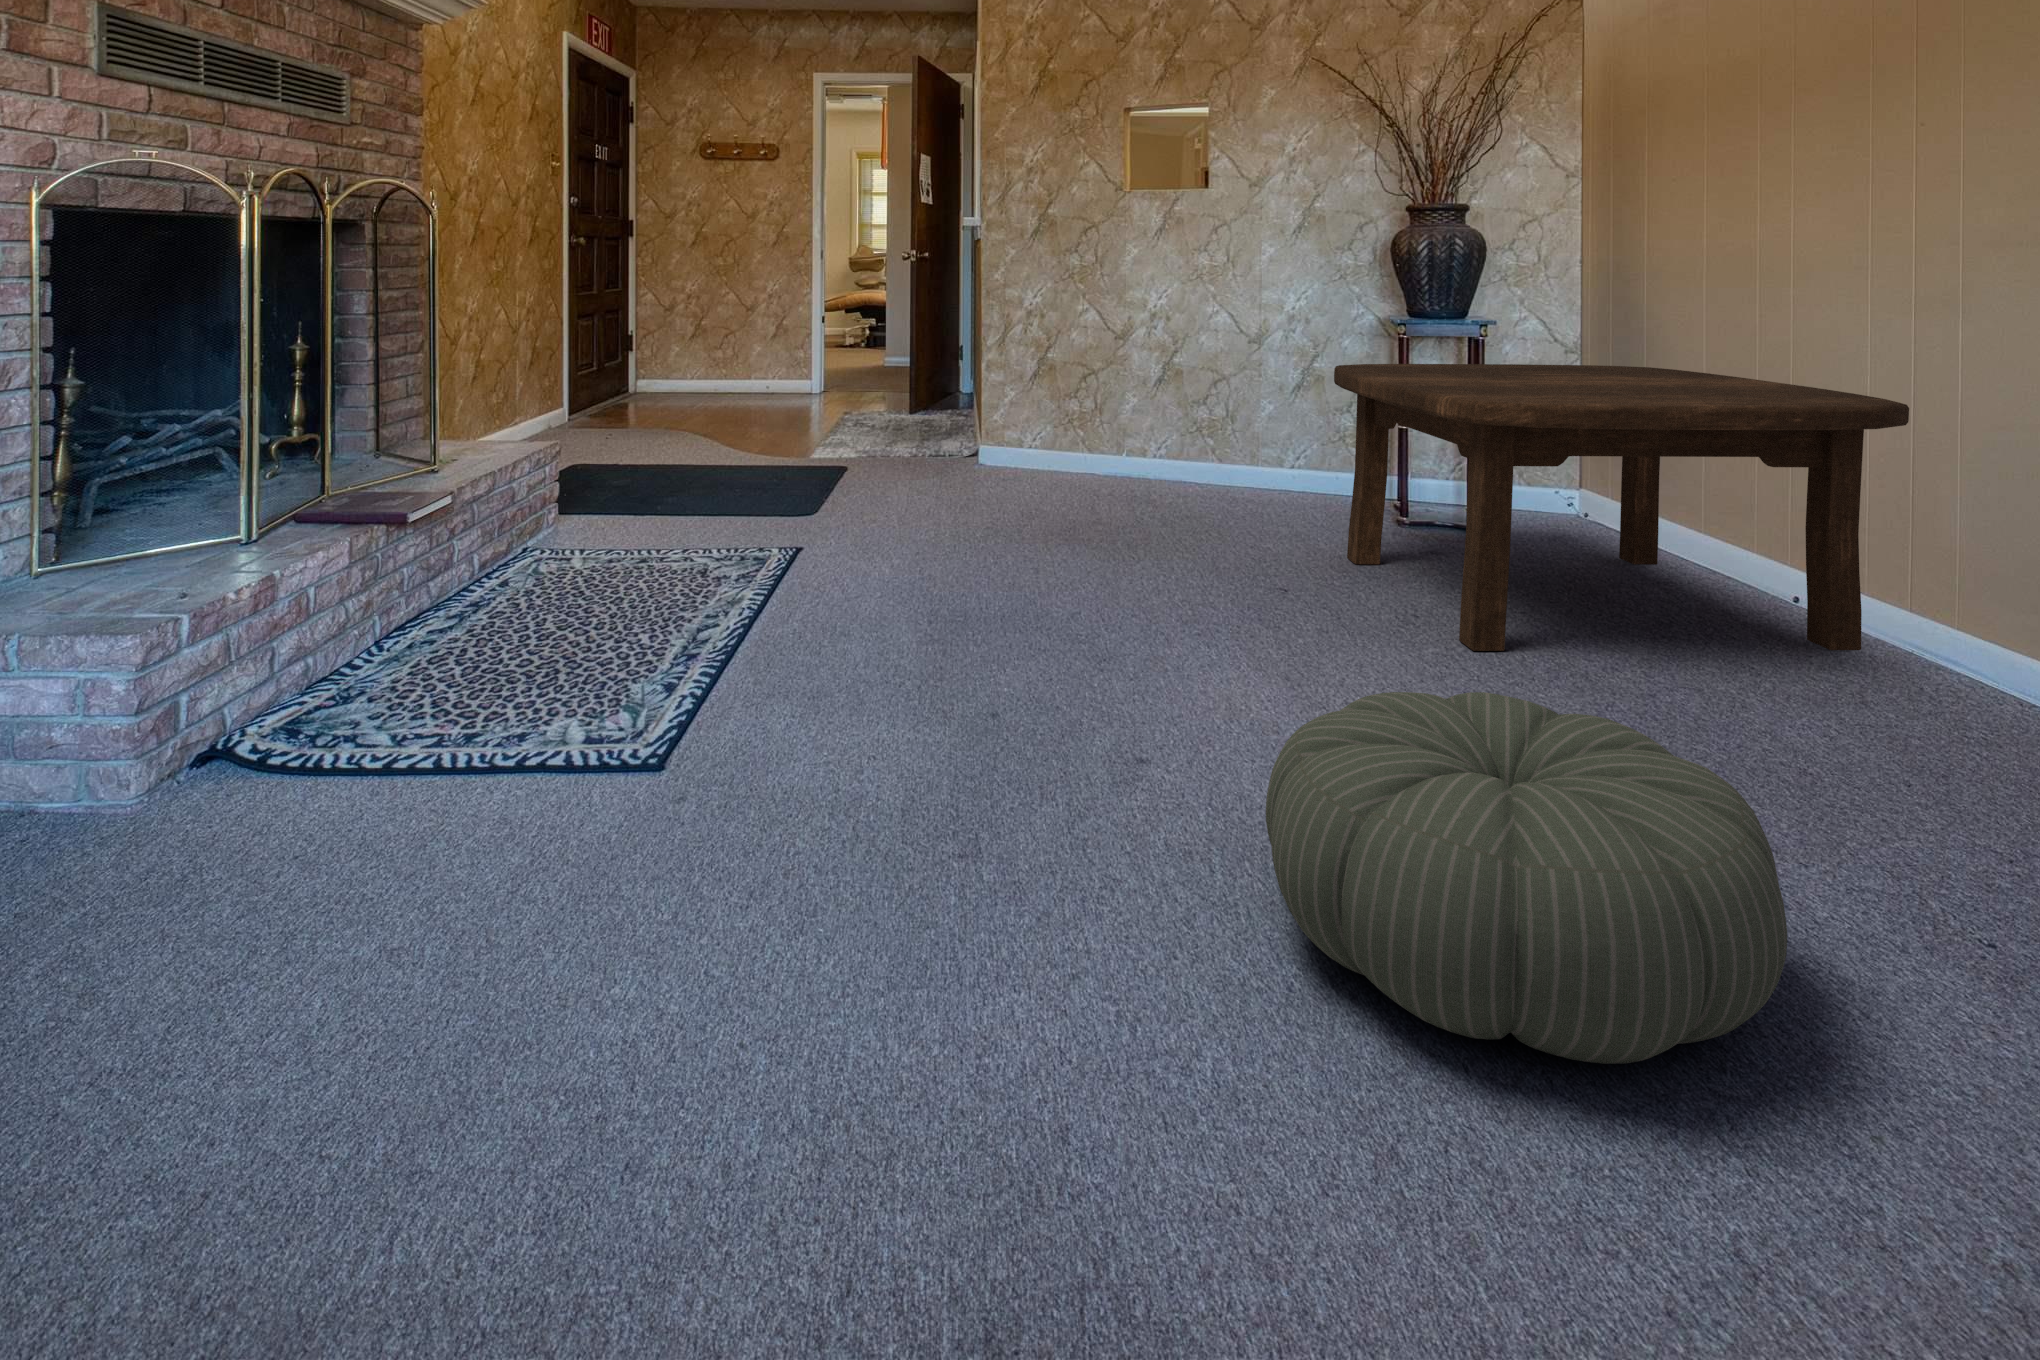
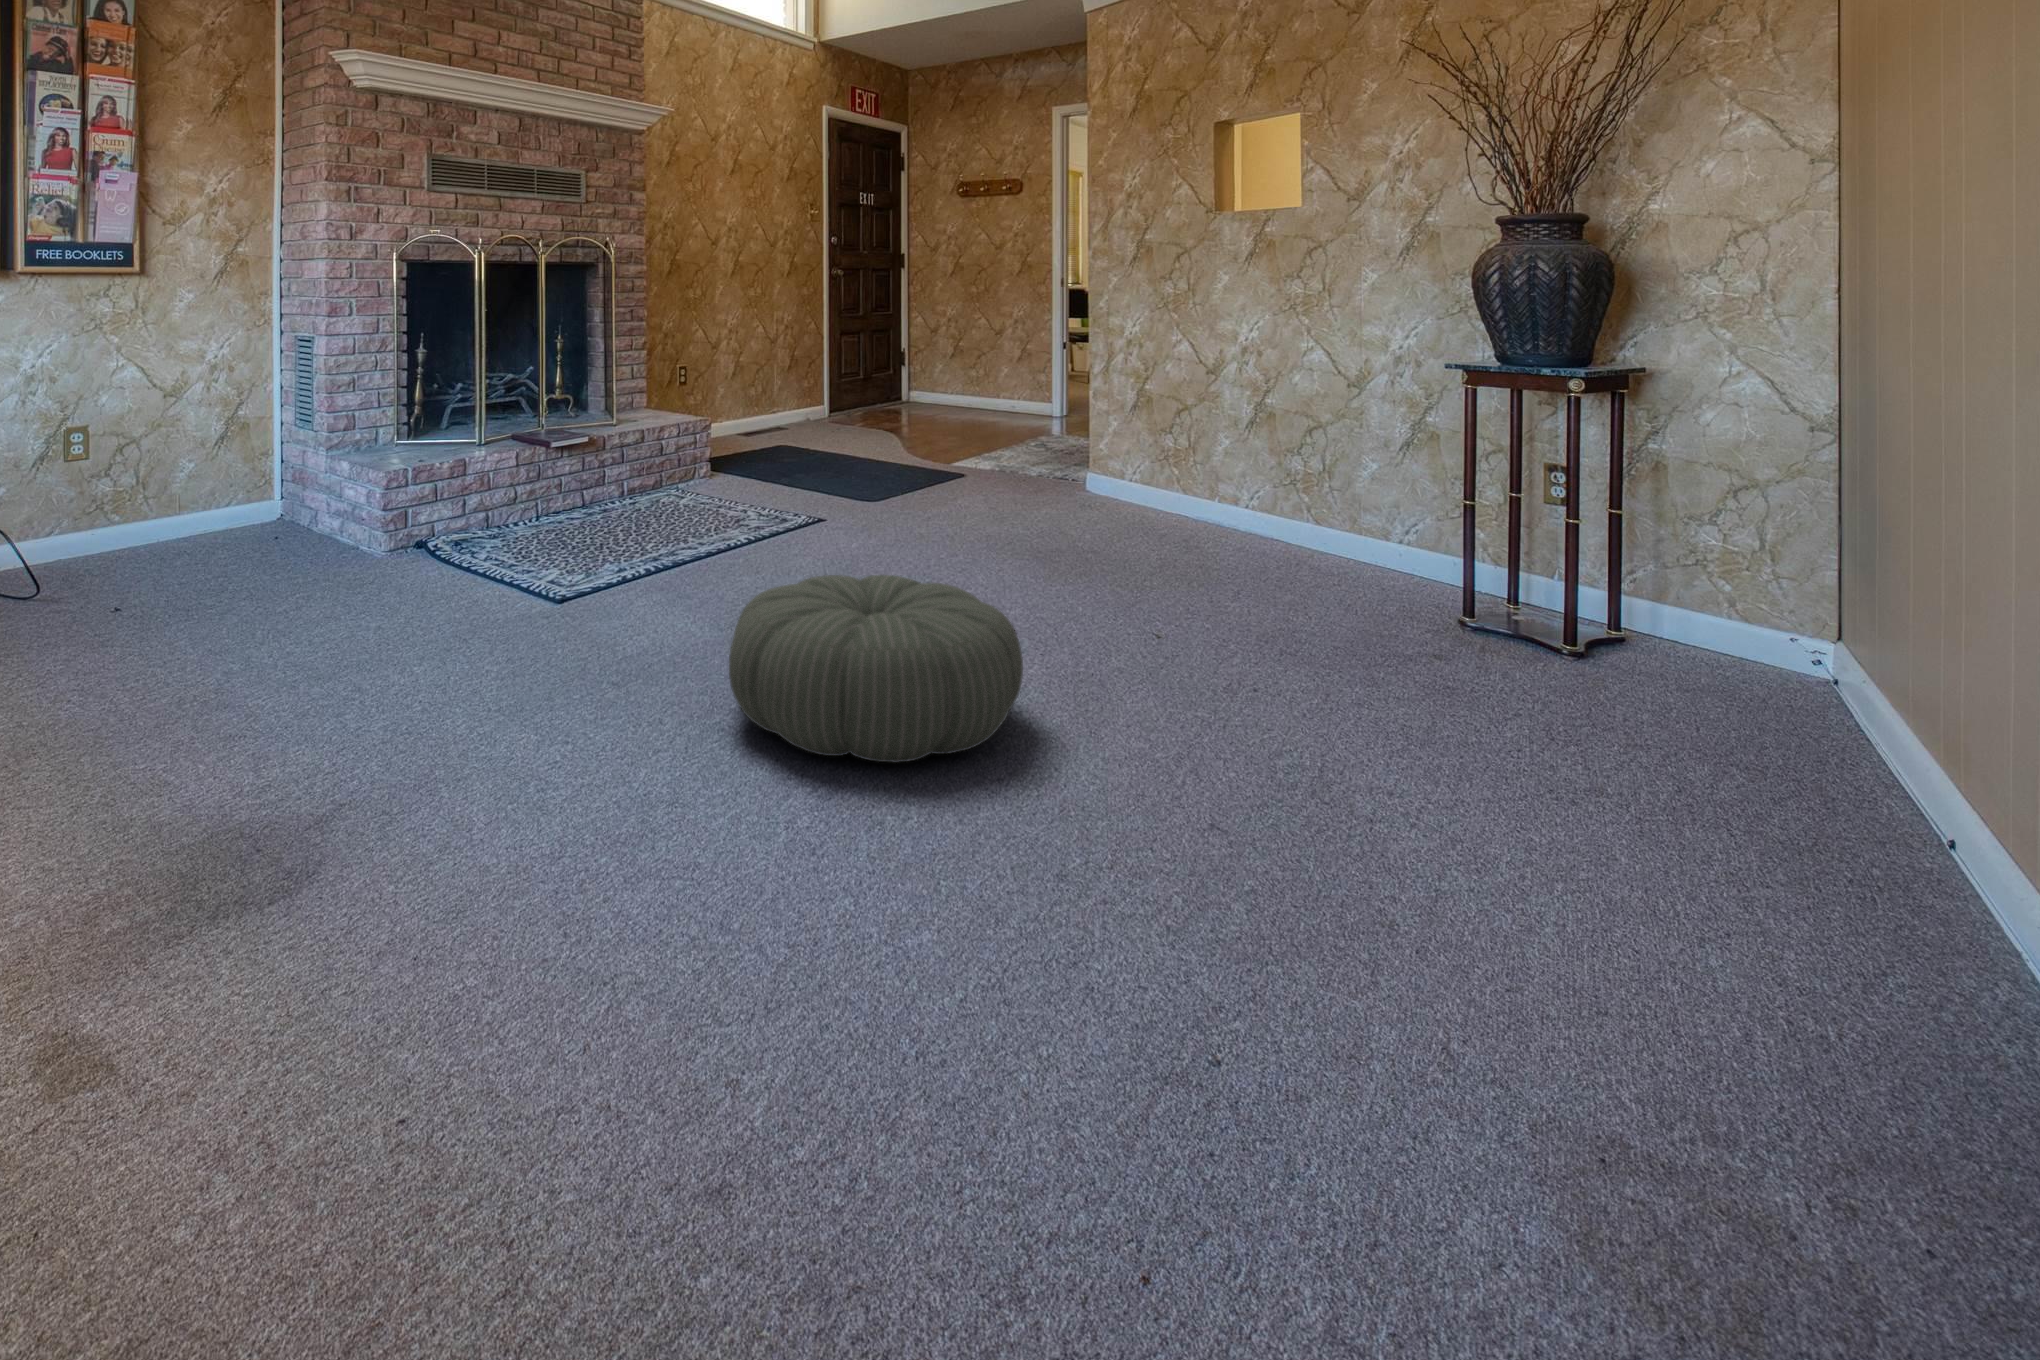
coffee table: present [1334,364,1909,651] -> none [1210,387,1713,697]

